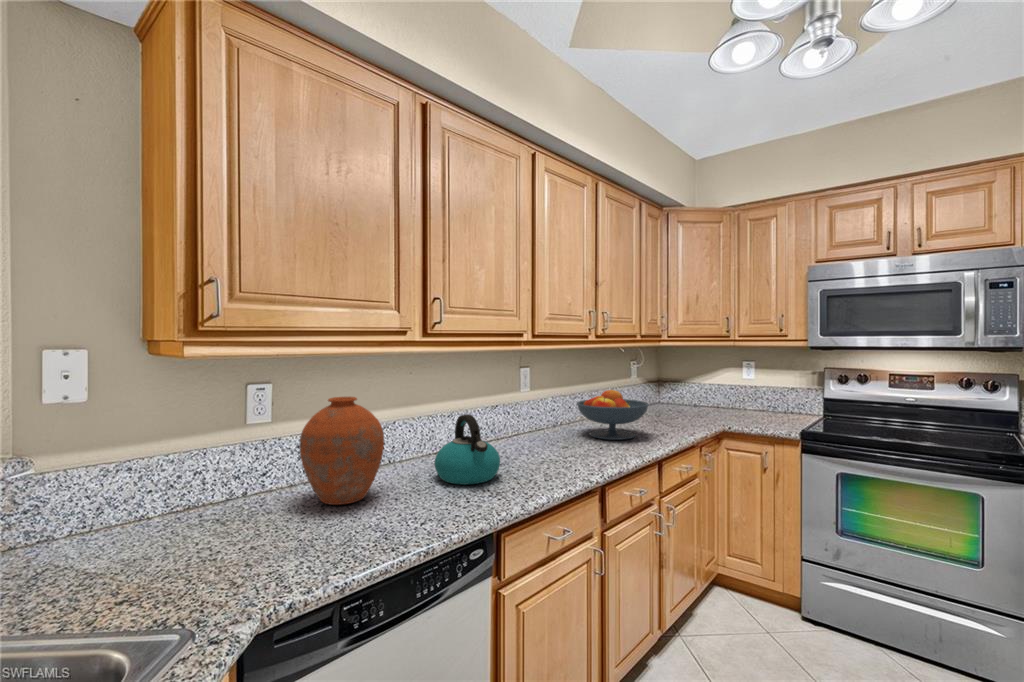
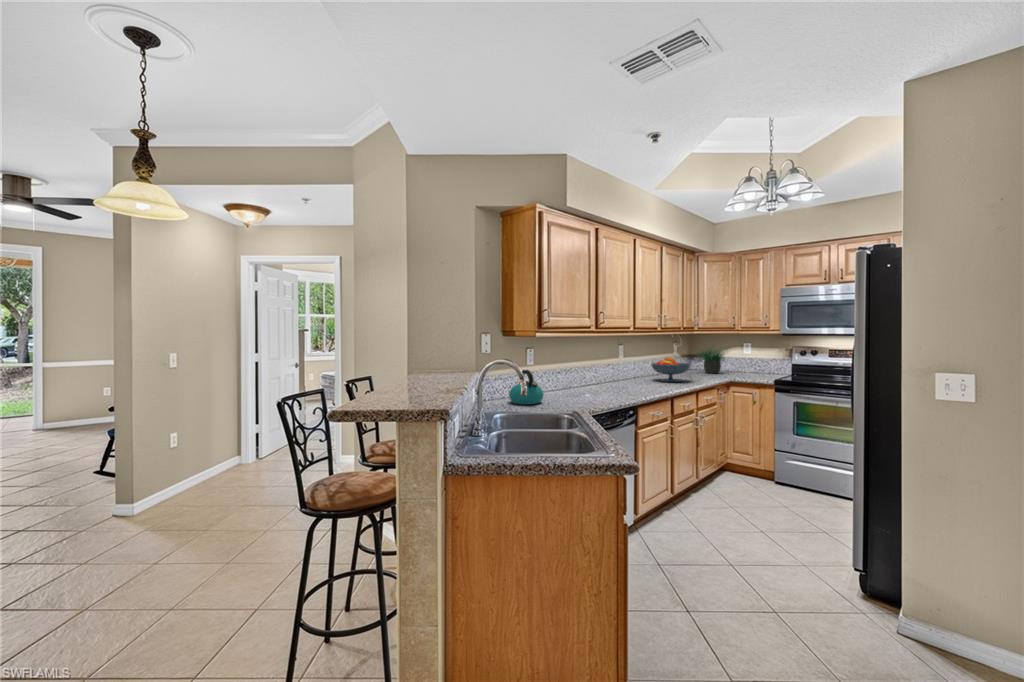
potted plant: none [660,352,728,413] -> present [699,349,725,373]
vase: present [299,397,384,505] -> none [553,354,586,396]
kettle: present [434,414,500,485] -> present [509,370,543,405]

